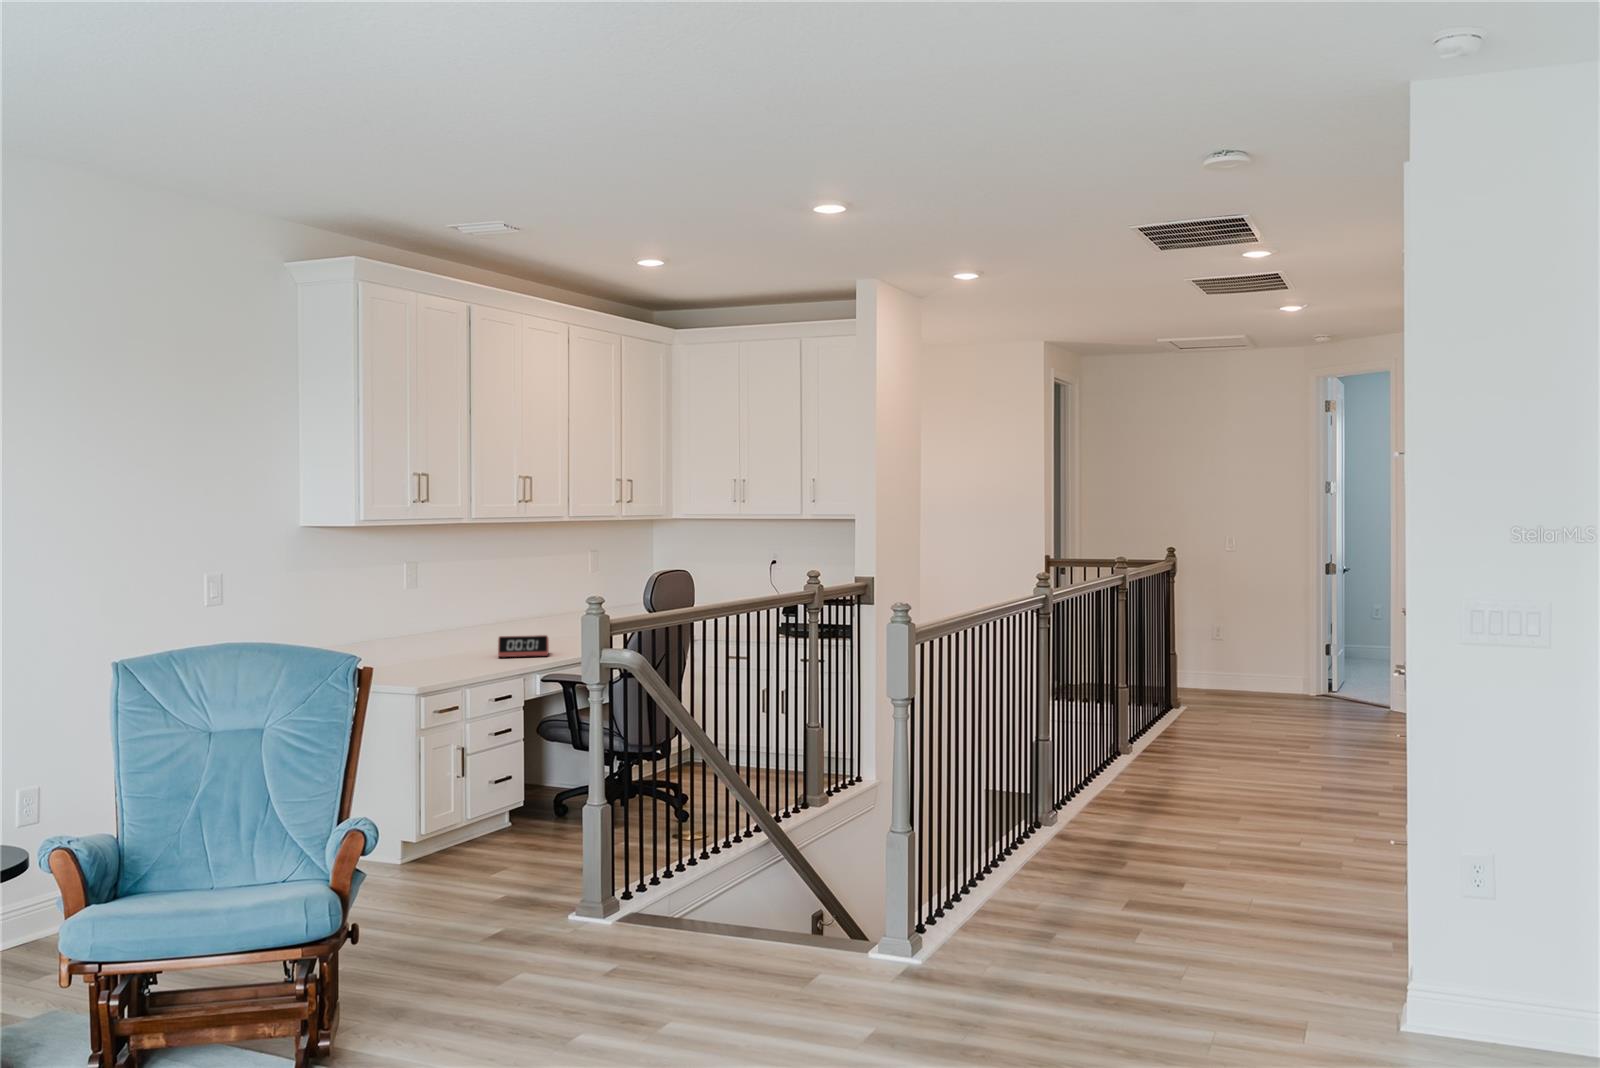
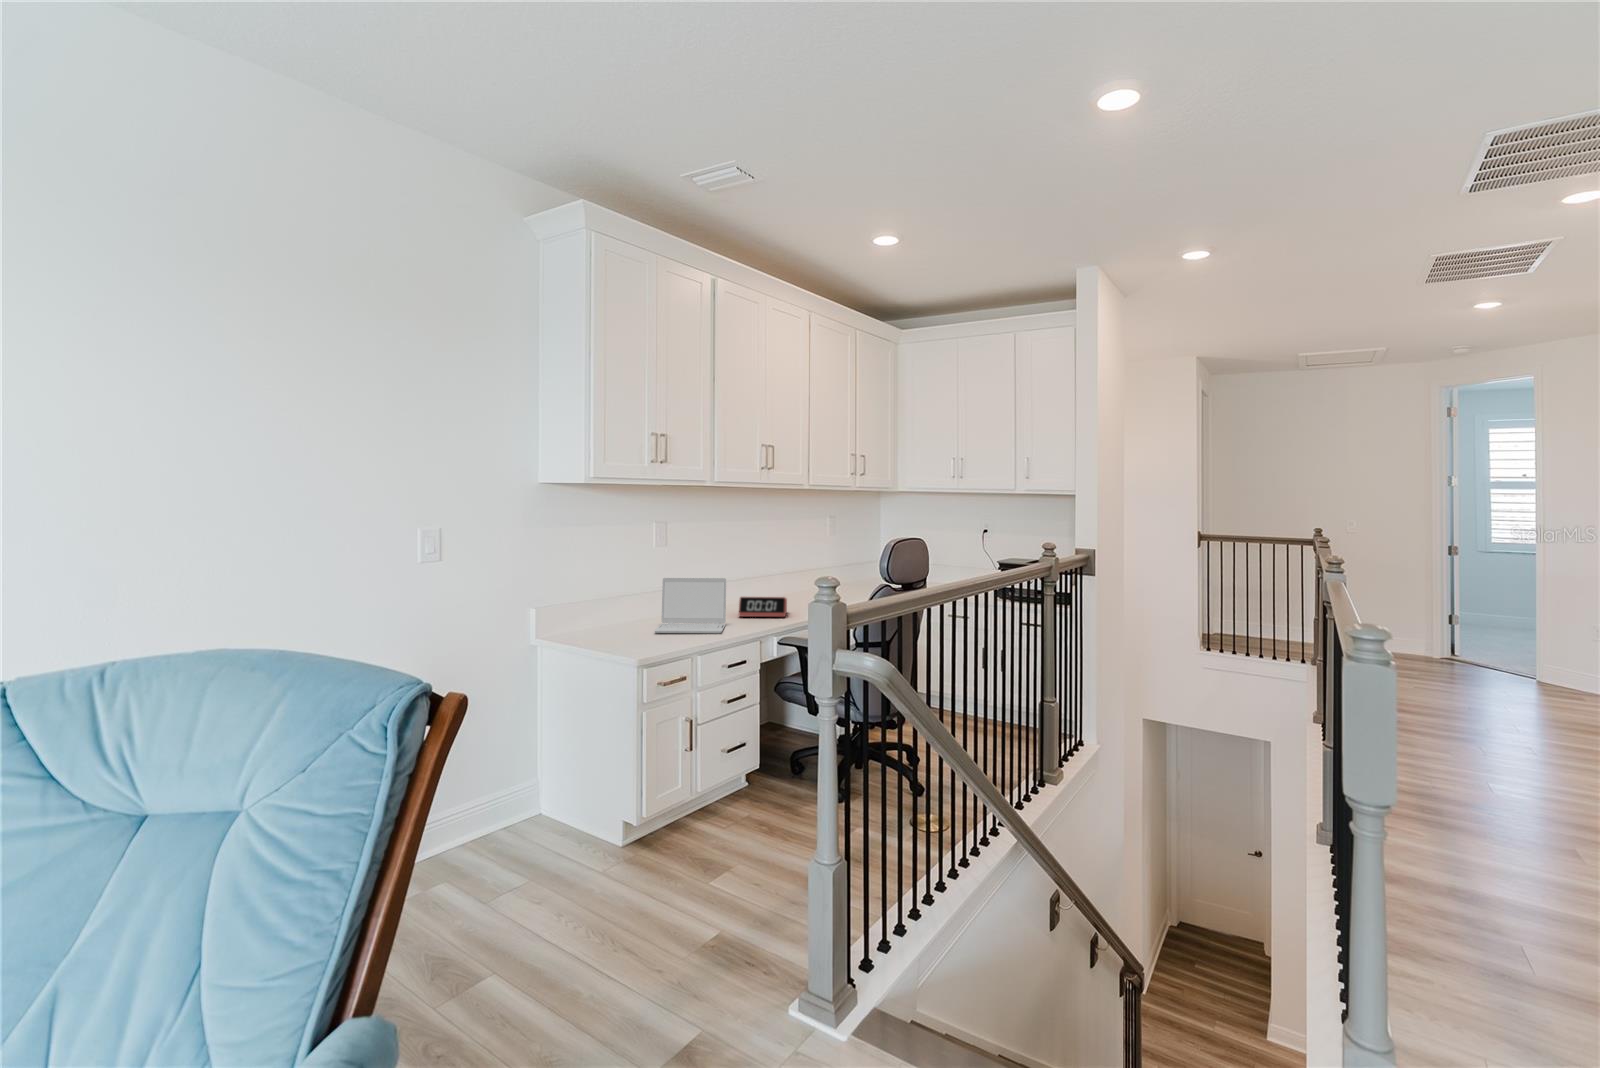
laptop: none [417,616,487,671] -> present [654,578,726,633]

